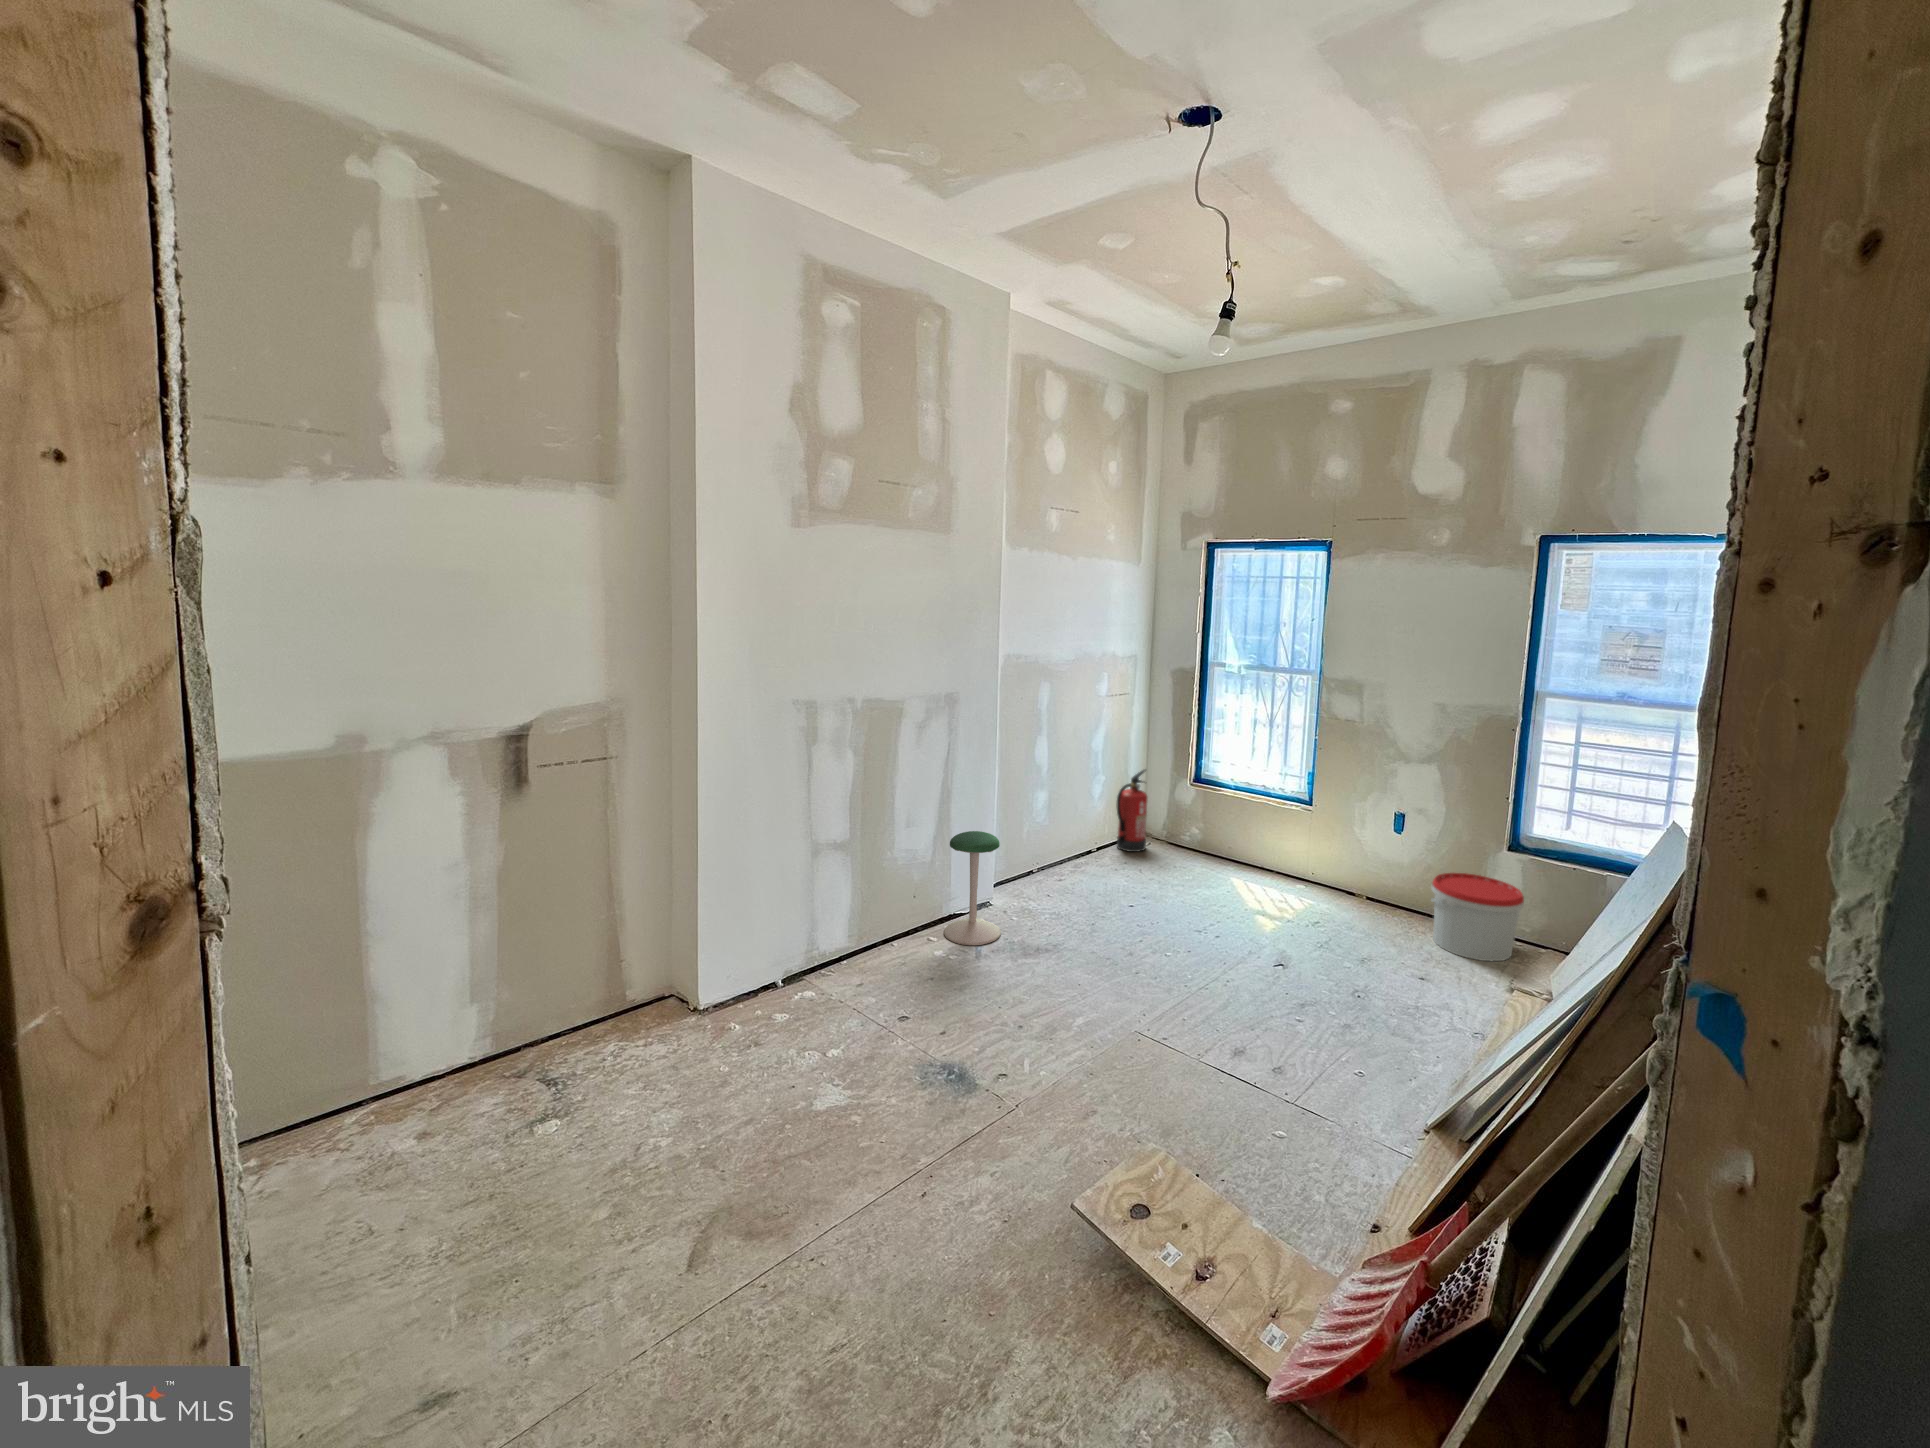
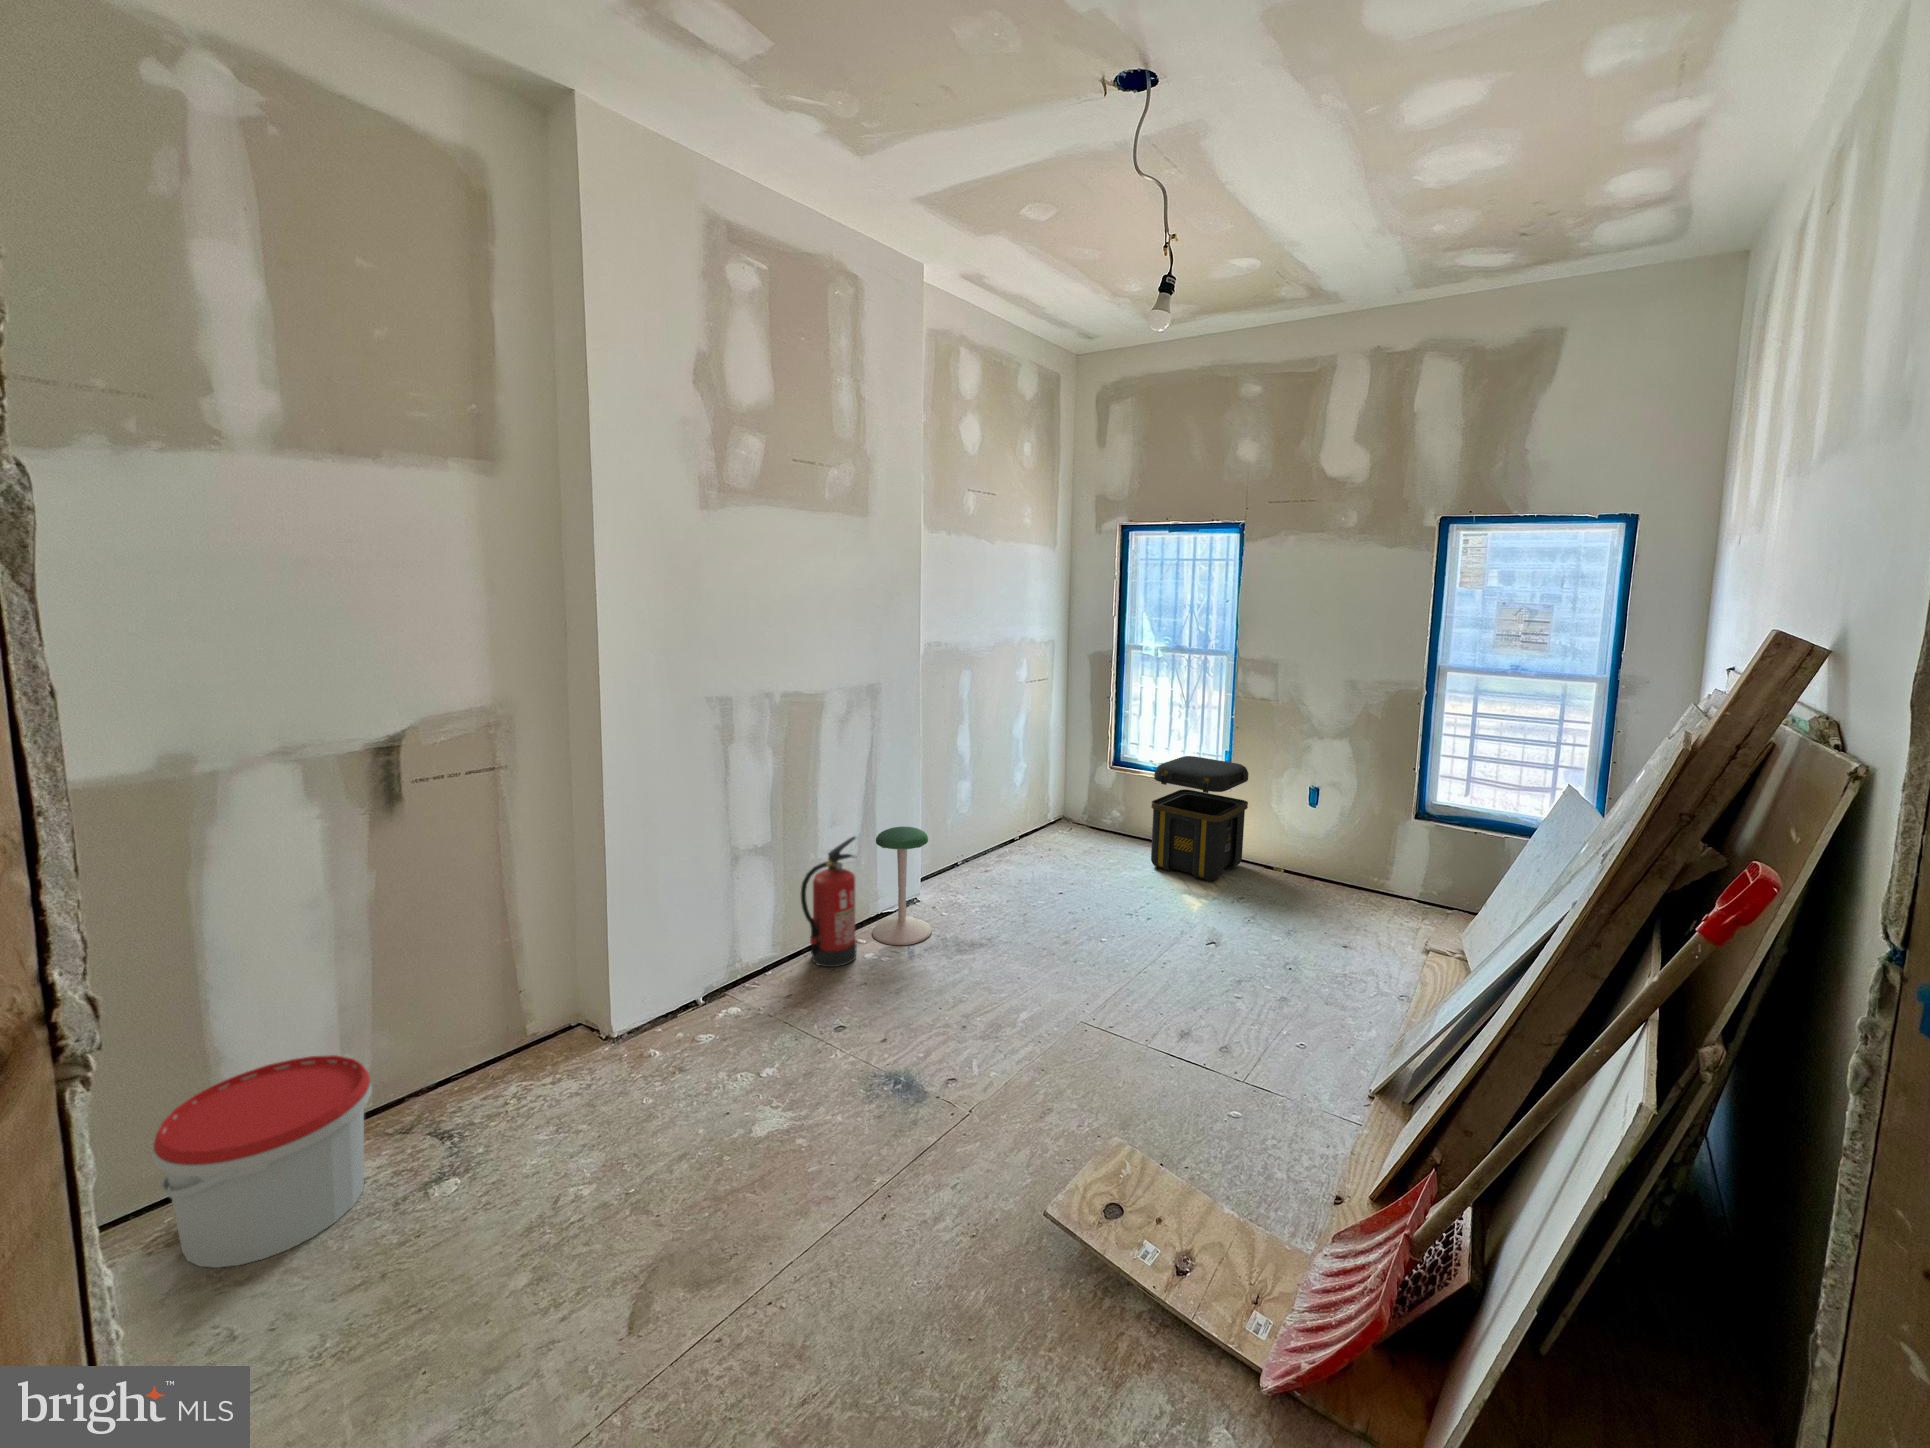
fire extinguisher: present [1117,770,1147,852] -> present [801,837,857,967]
toolbox: none [1227,775,1331,903] -> present [1151,756,1249,881]
bucket: present [1431,873,1524,962] -> present [153,1055,372,1268]

